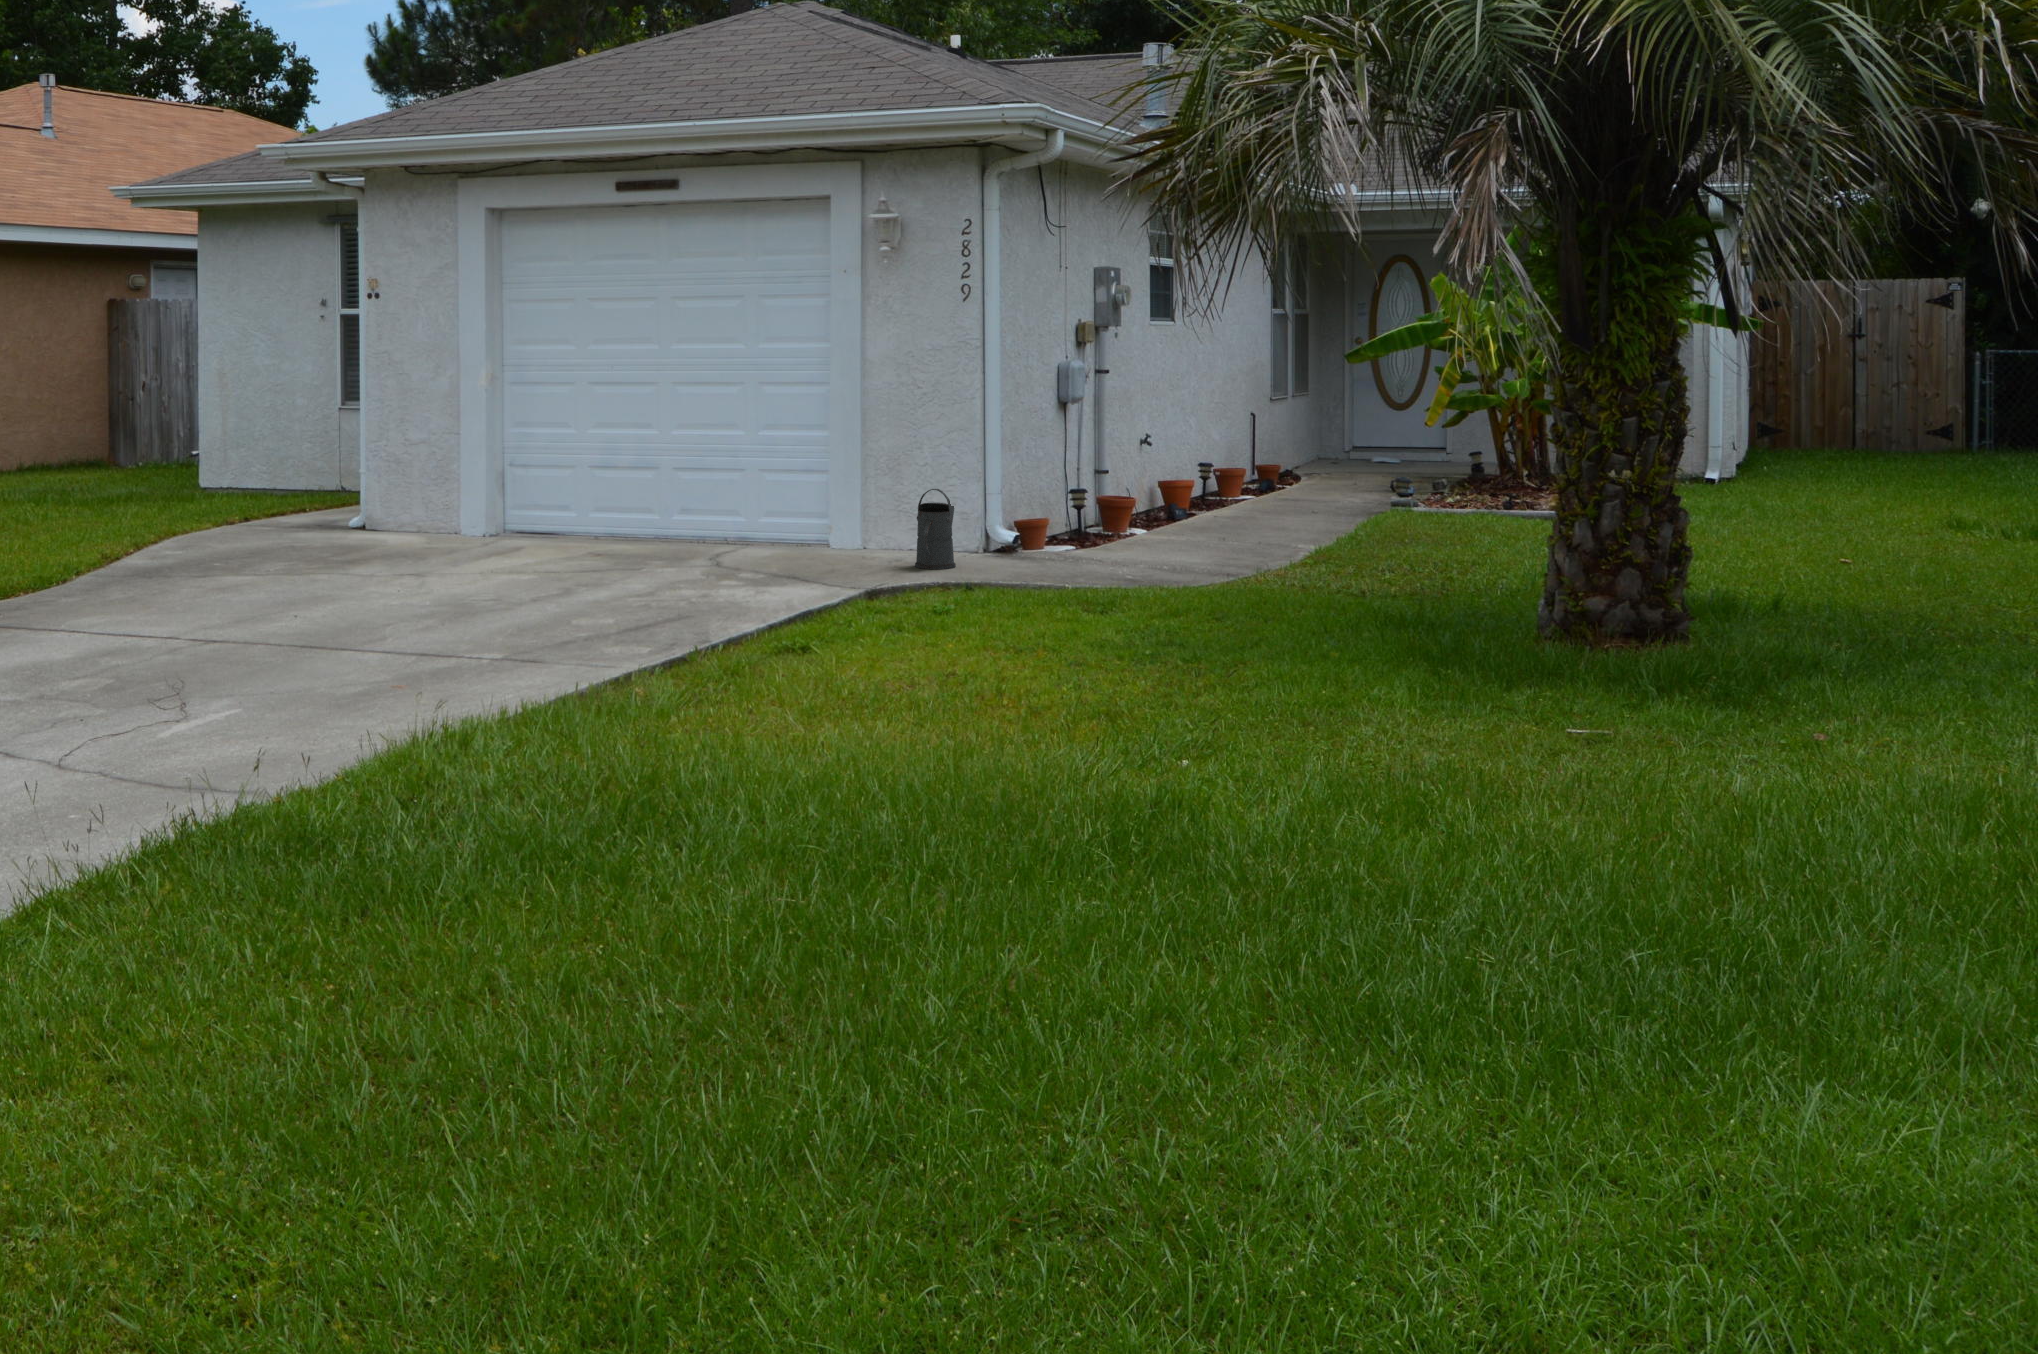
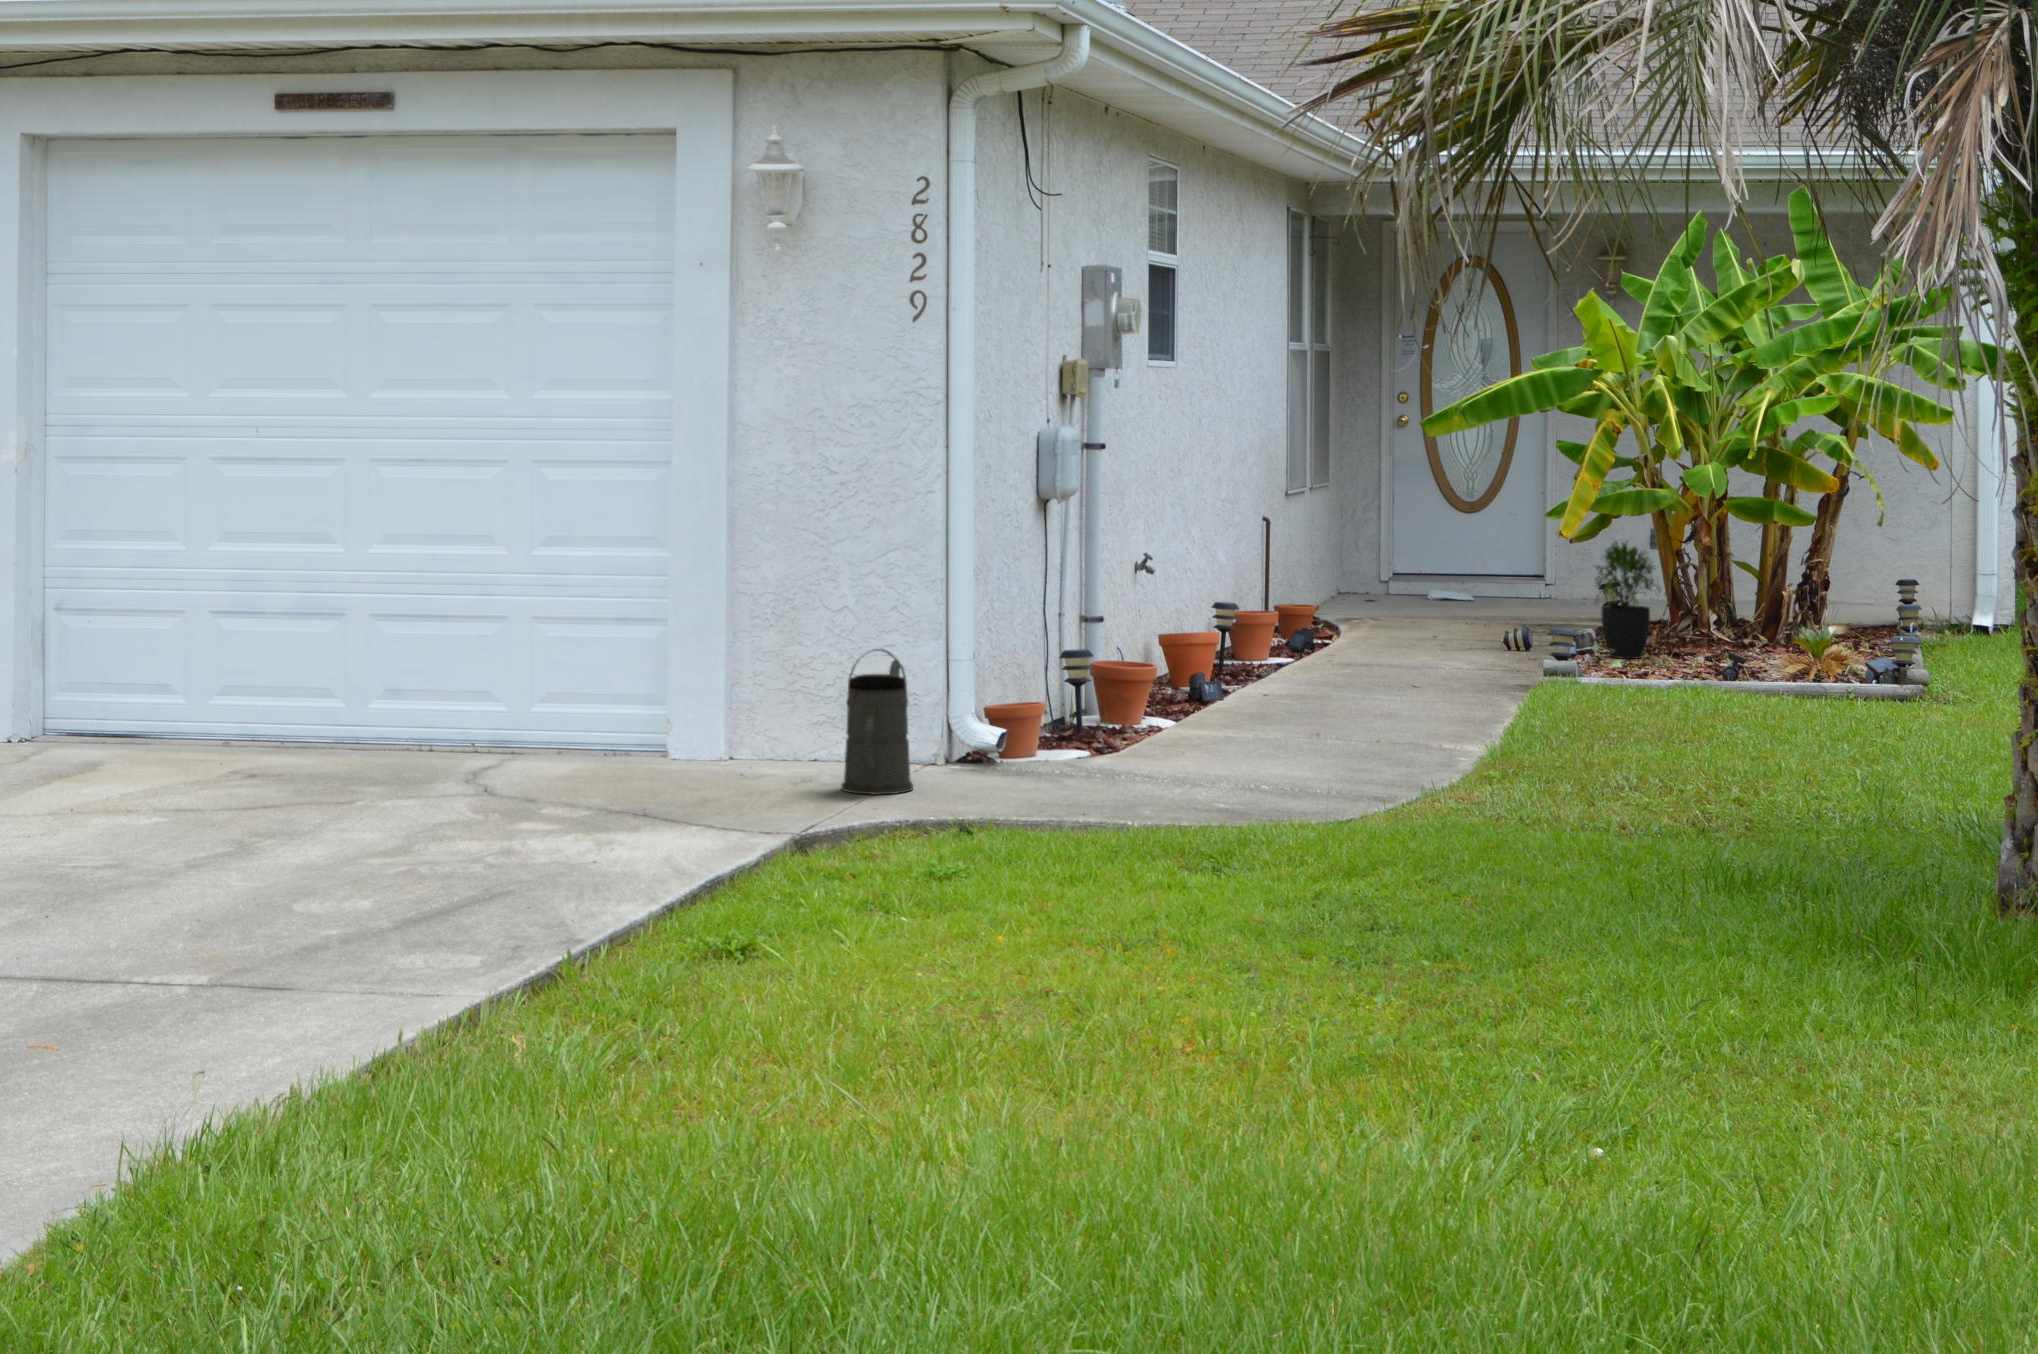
potted plant: none [1485,421,1538,499] -> present [1594,541,1660,659]

